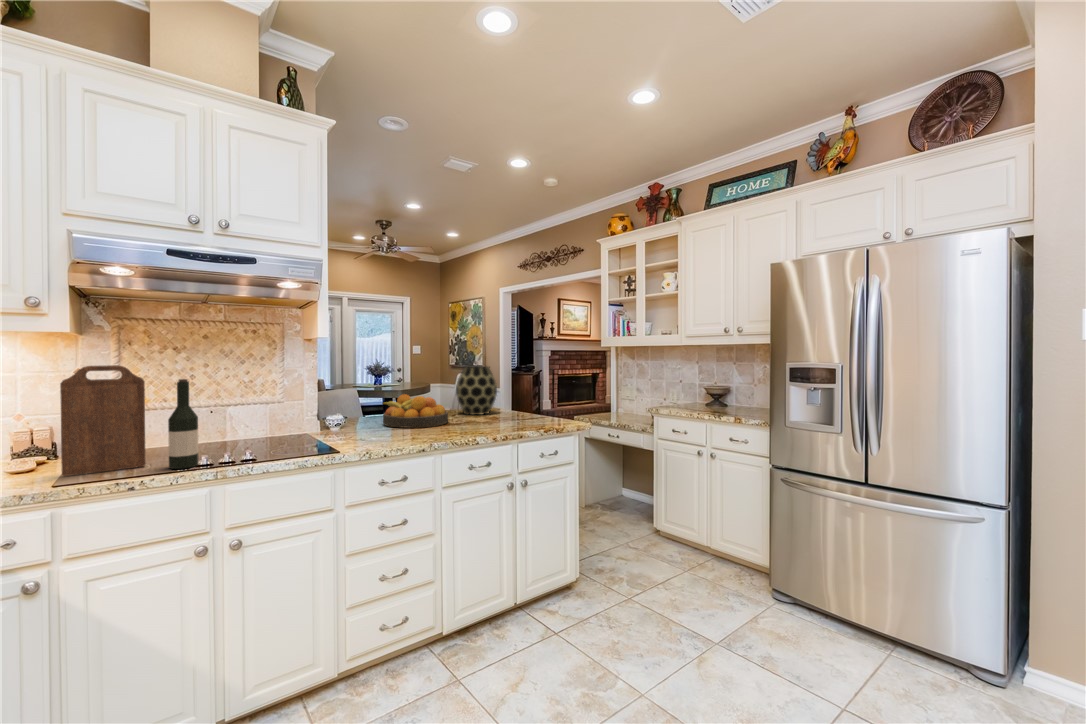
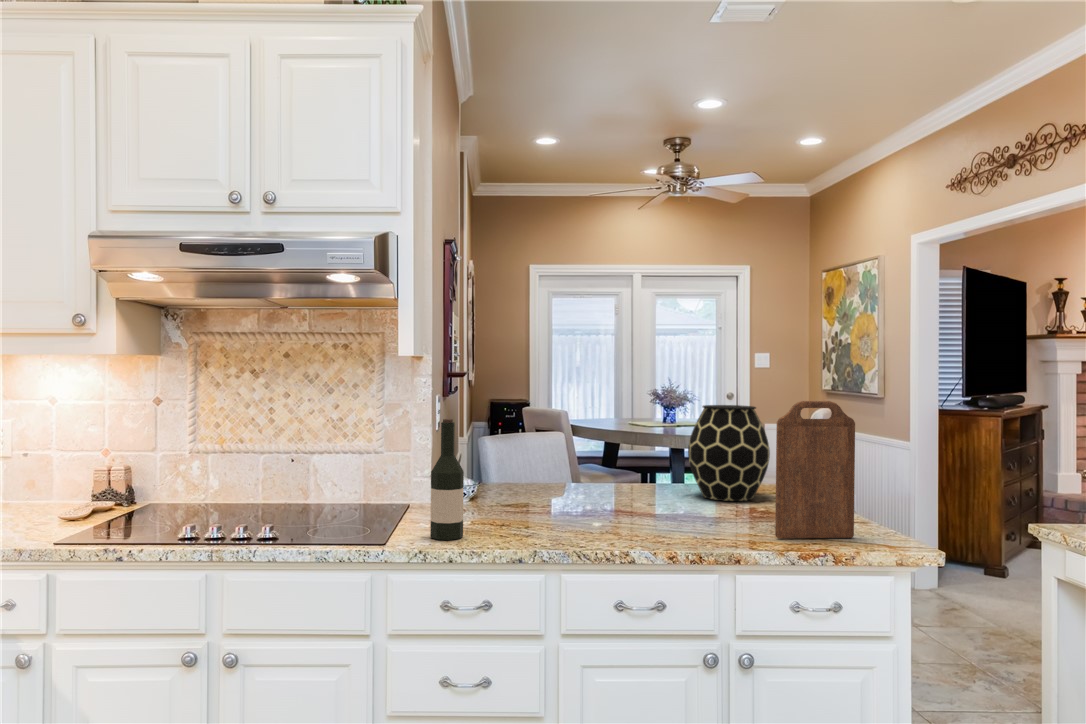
cutting board: present [60,365,146,476] -> present [775,401,855,538]
wine bottle: present [168,379,199,469] -> present [430,419,464,540]
fruit bowl: present [382,394,448,428] -> none [531,453,645,516]

